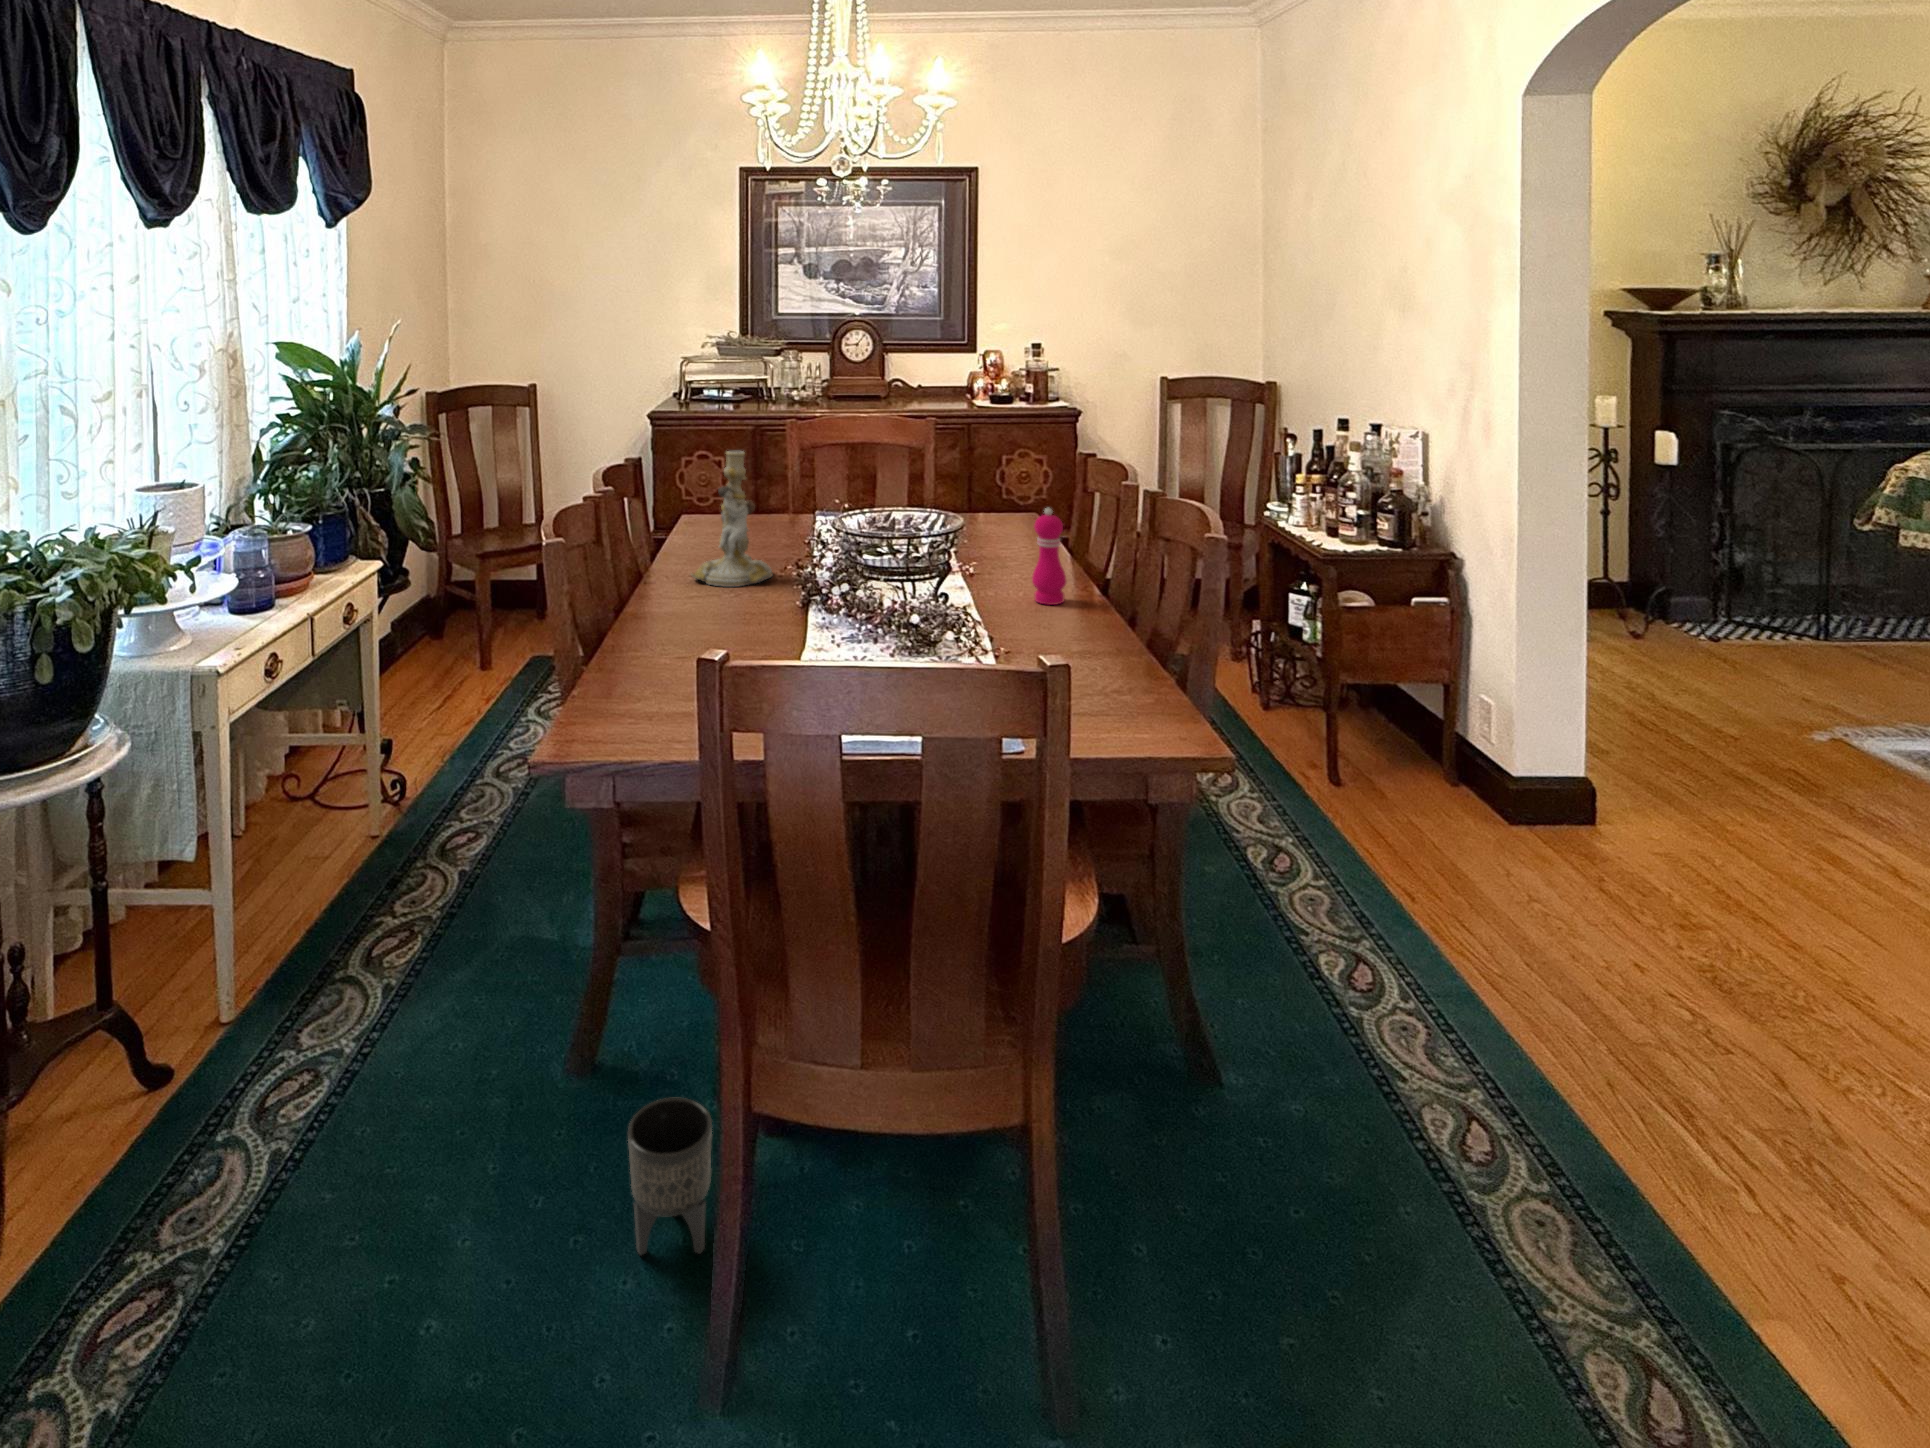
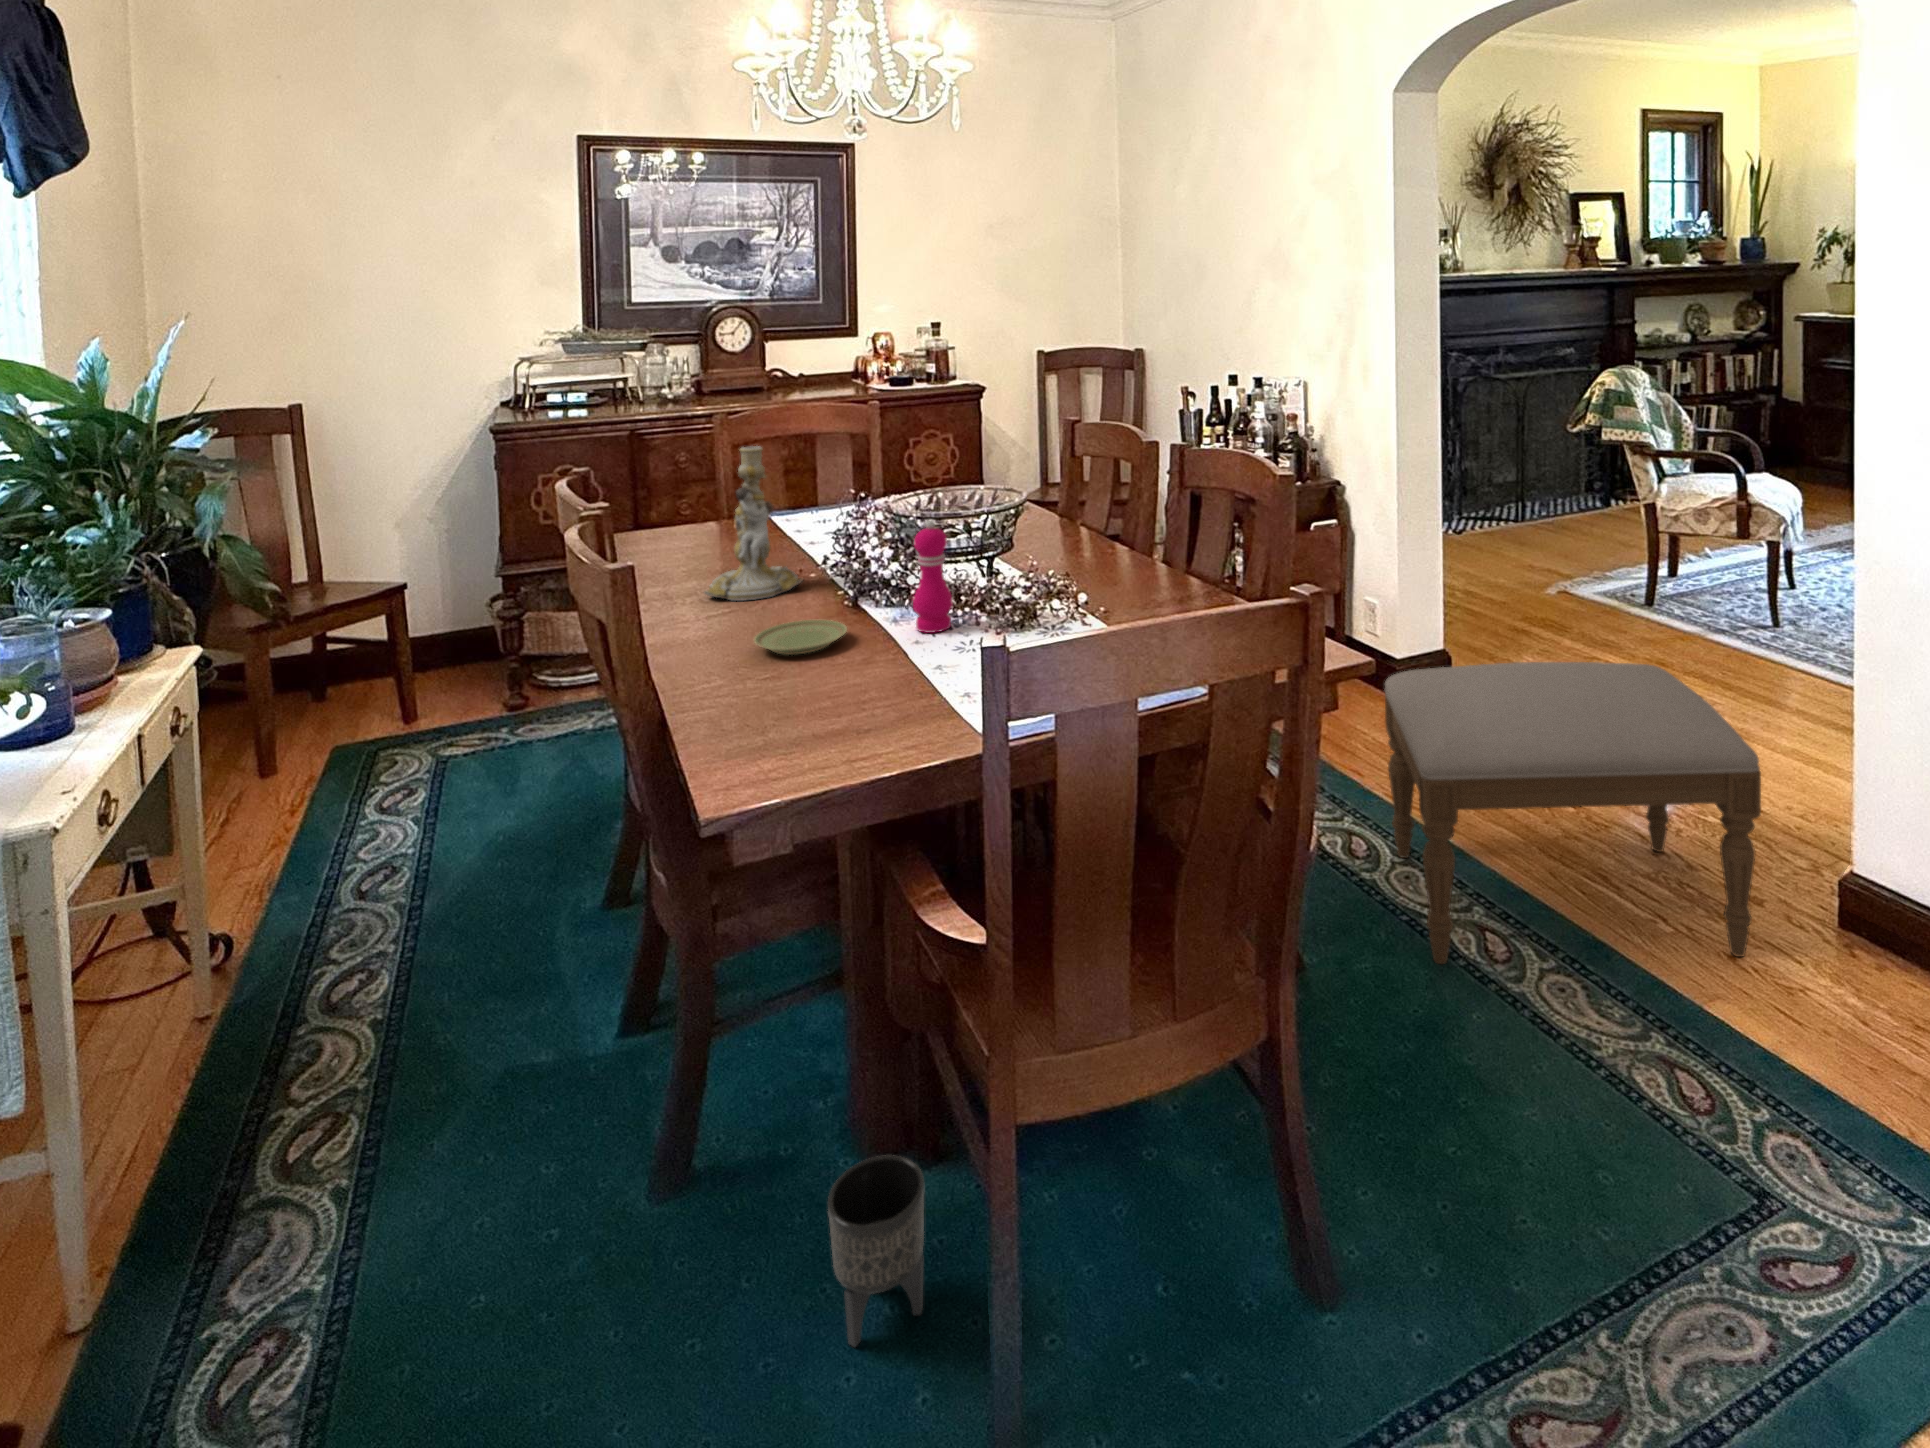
pepper mill: present [1032,508,1066,605] -> present [913,520,953,633]
plate: none [680,610,759,640] -> present [754,620,847,655]
ottoman: none [1370,785,1889,1285] -> present [1385,662,1761,964]

